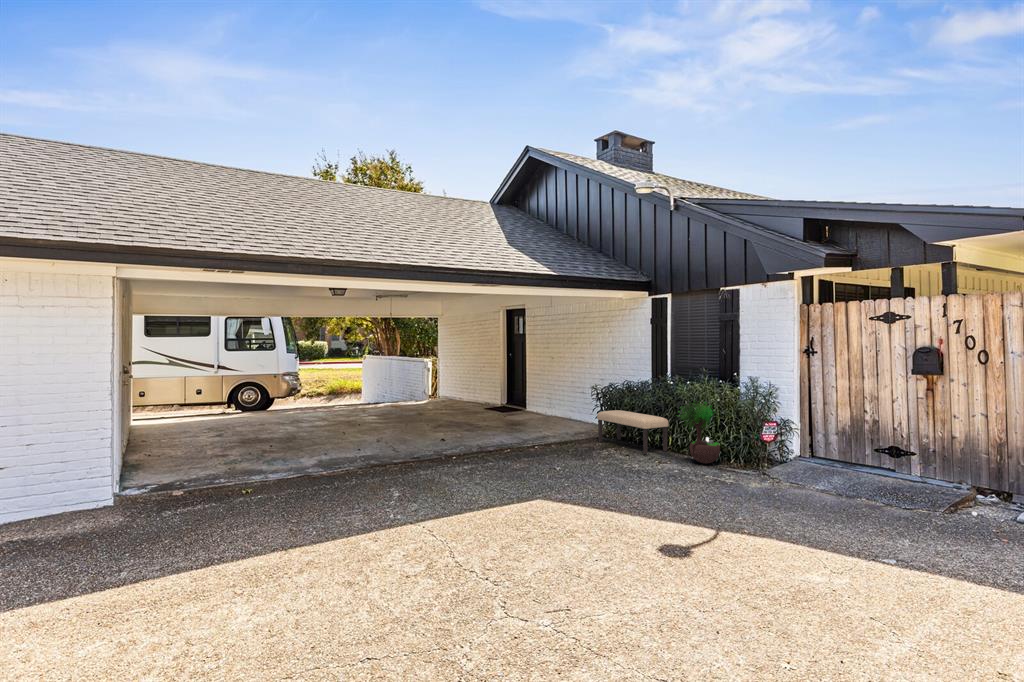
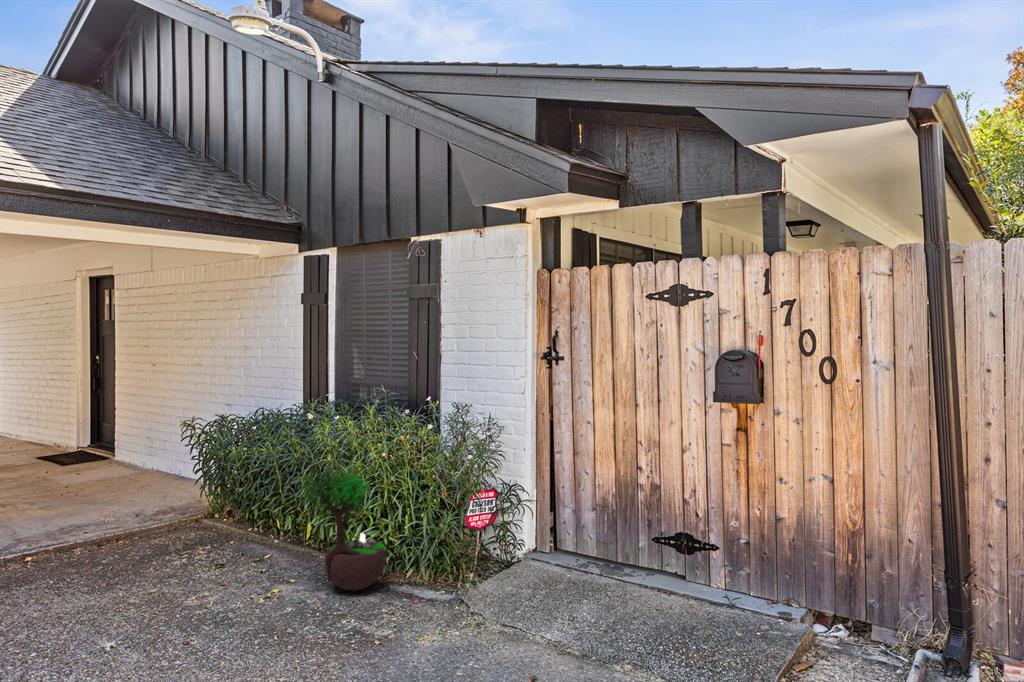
bench: present [597,410,669,454] -> none [170,472,302,573]

